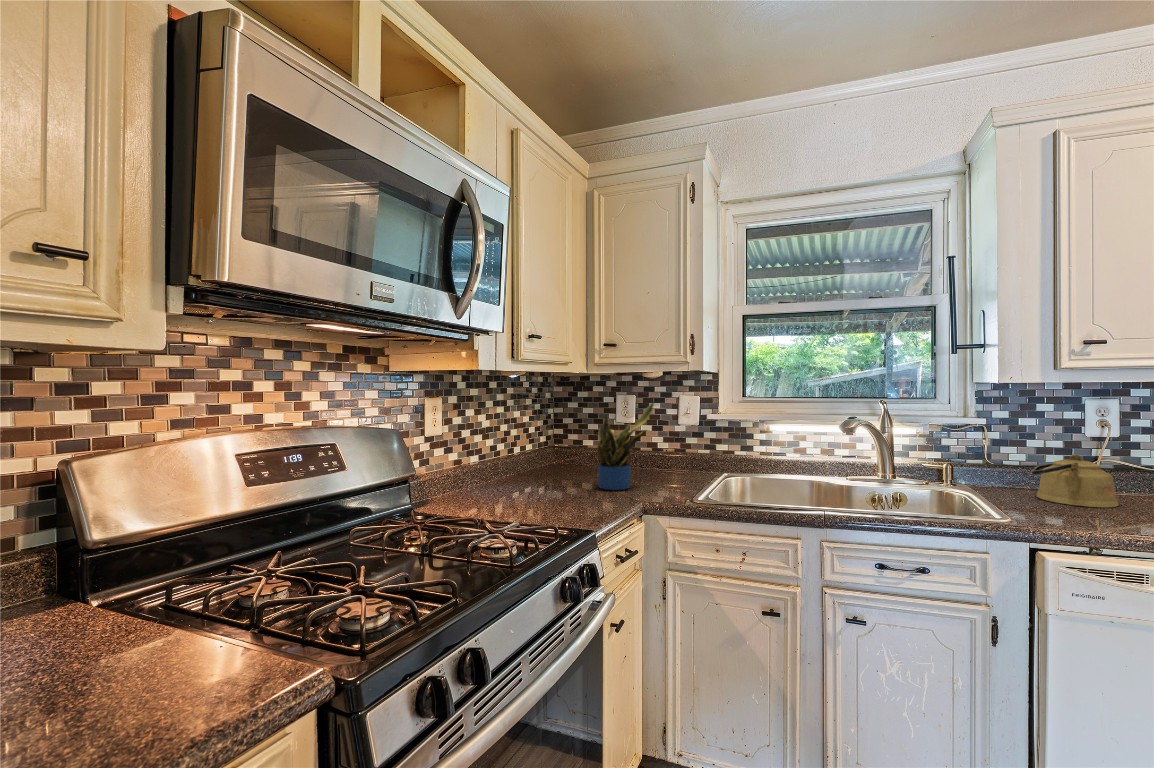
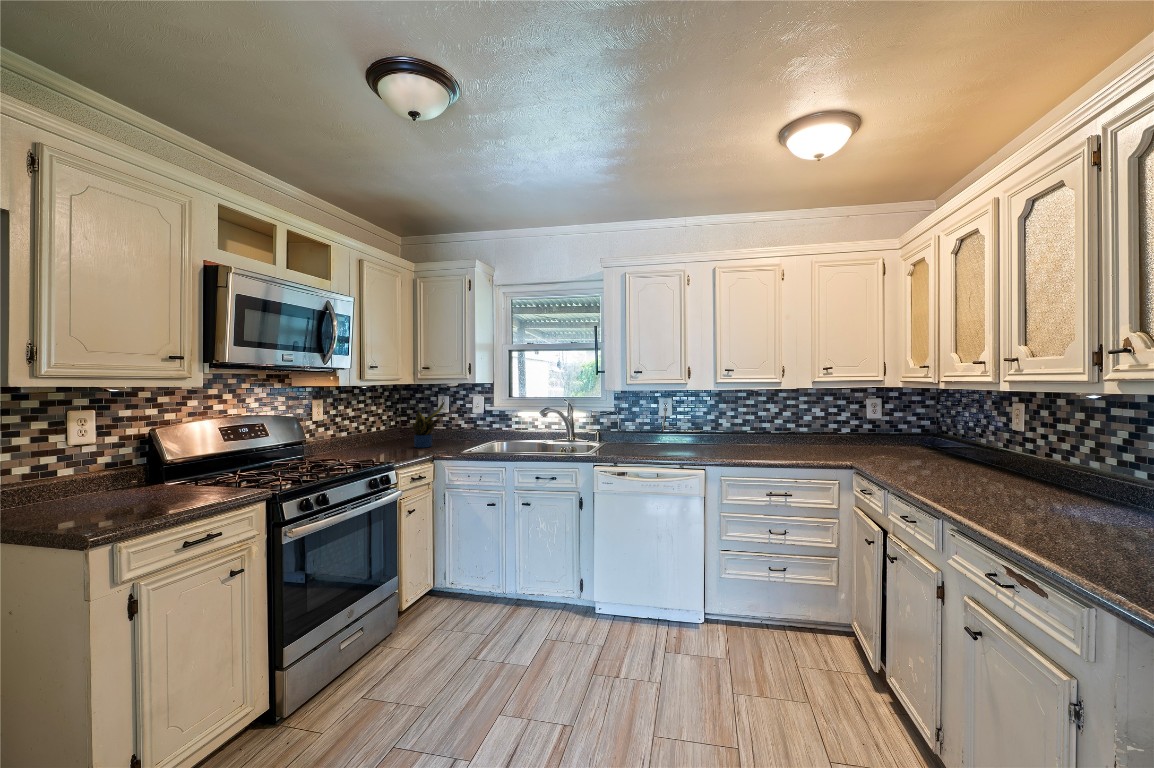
kettle: present [1032,454,1119,508] -> none [620,423,652,446]

